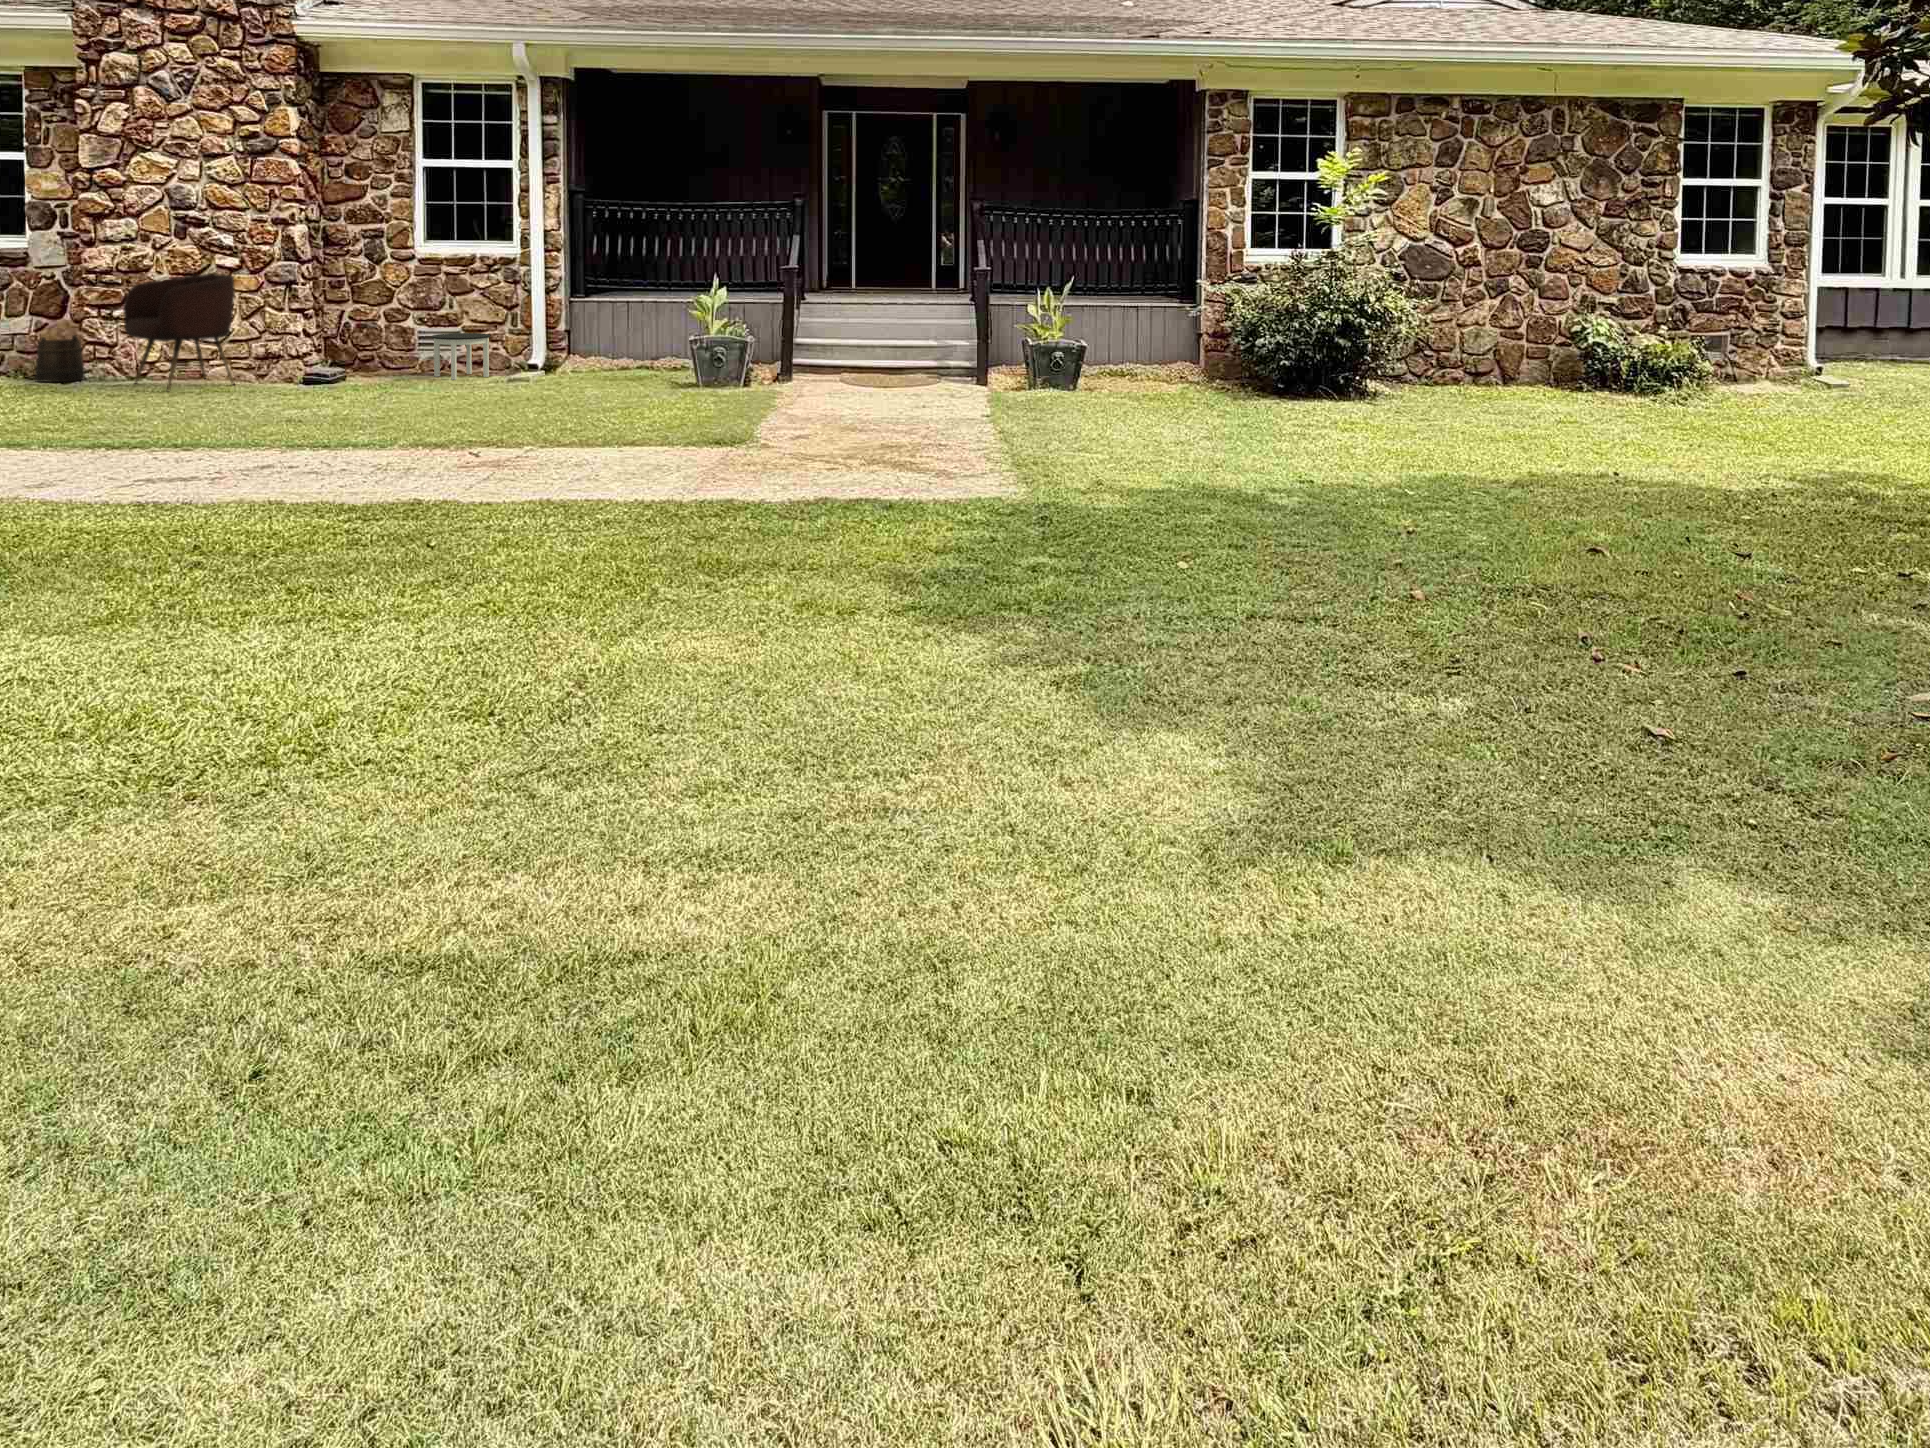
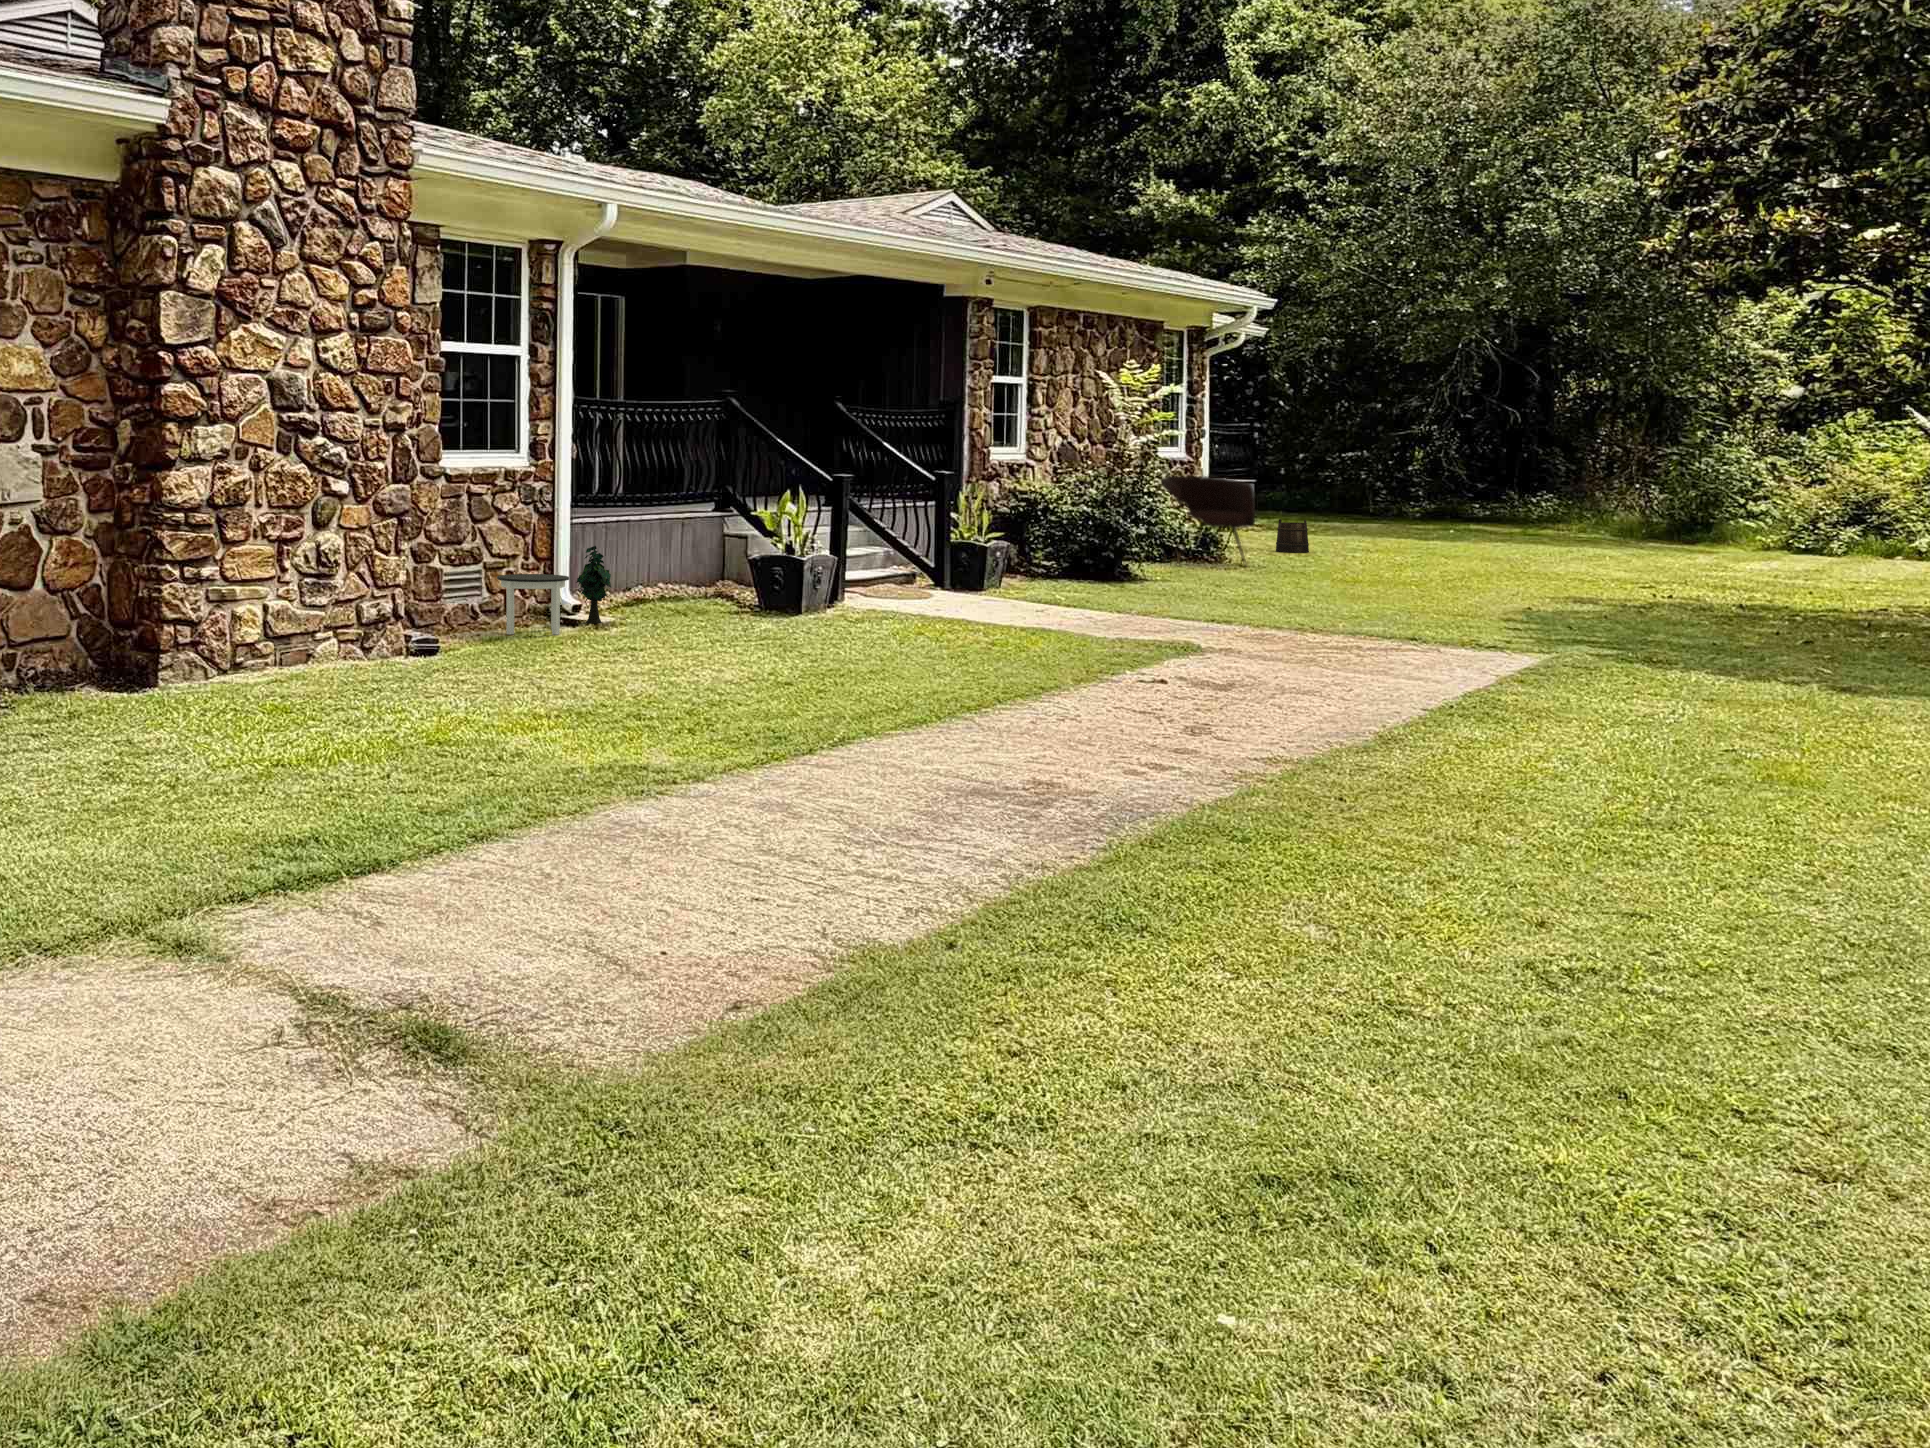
armchair: present [123,274,235,391] -> present [1161,476,1255,565]
decorative plant: none [530,316,567,376] -> present [576,546,611,623]
bucket: present [35,335,85,382] -> present [1276,519,1309,553]

